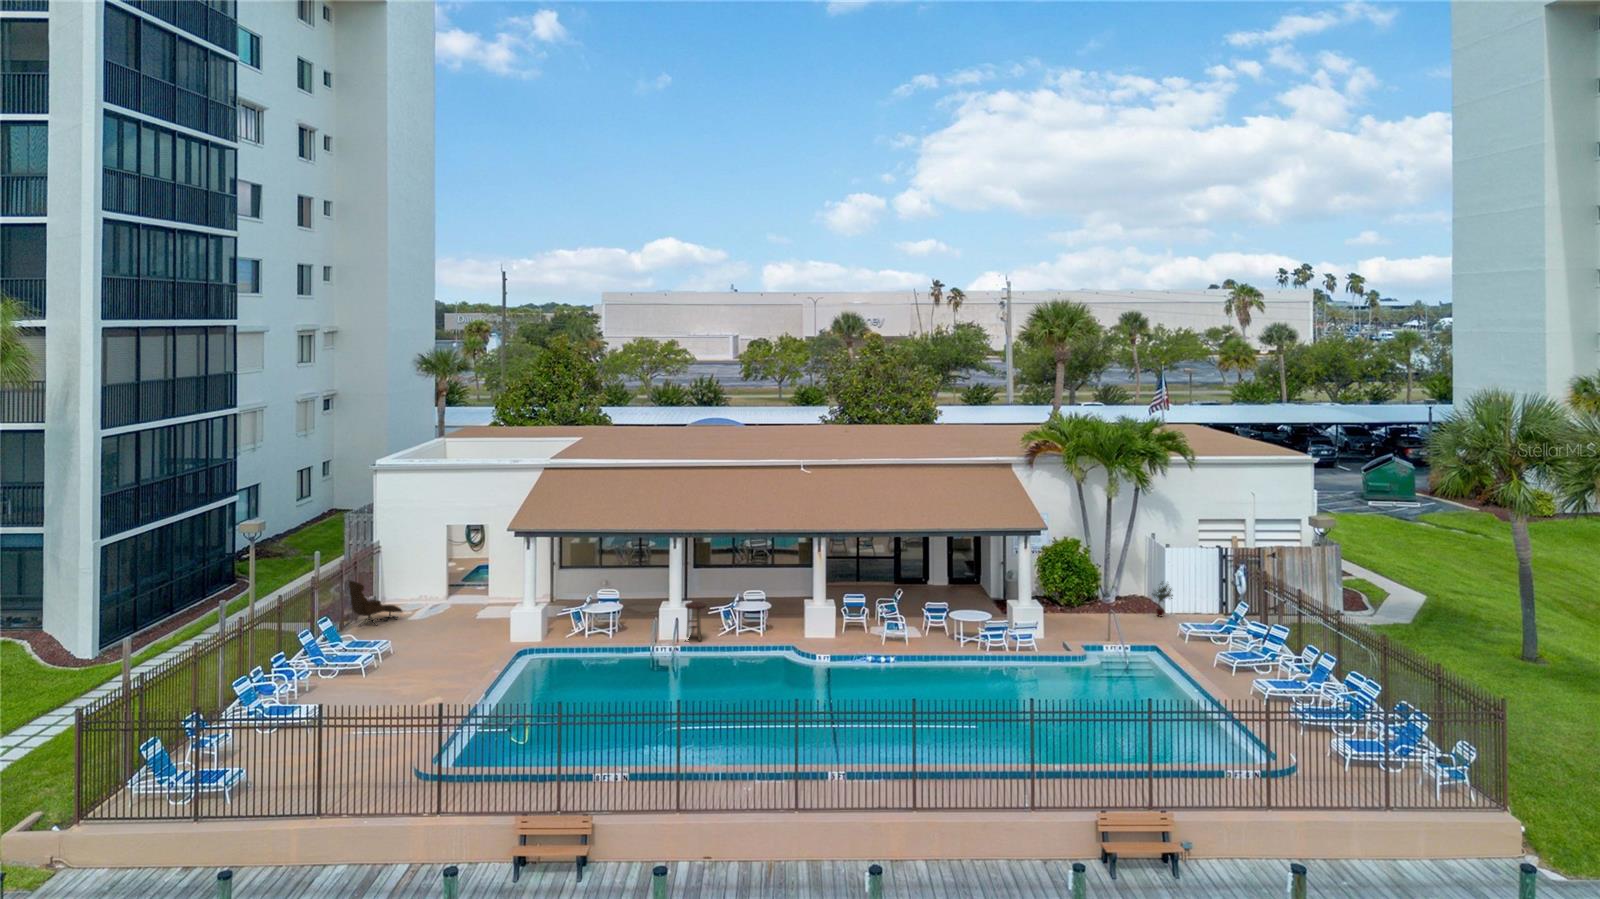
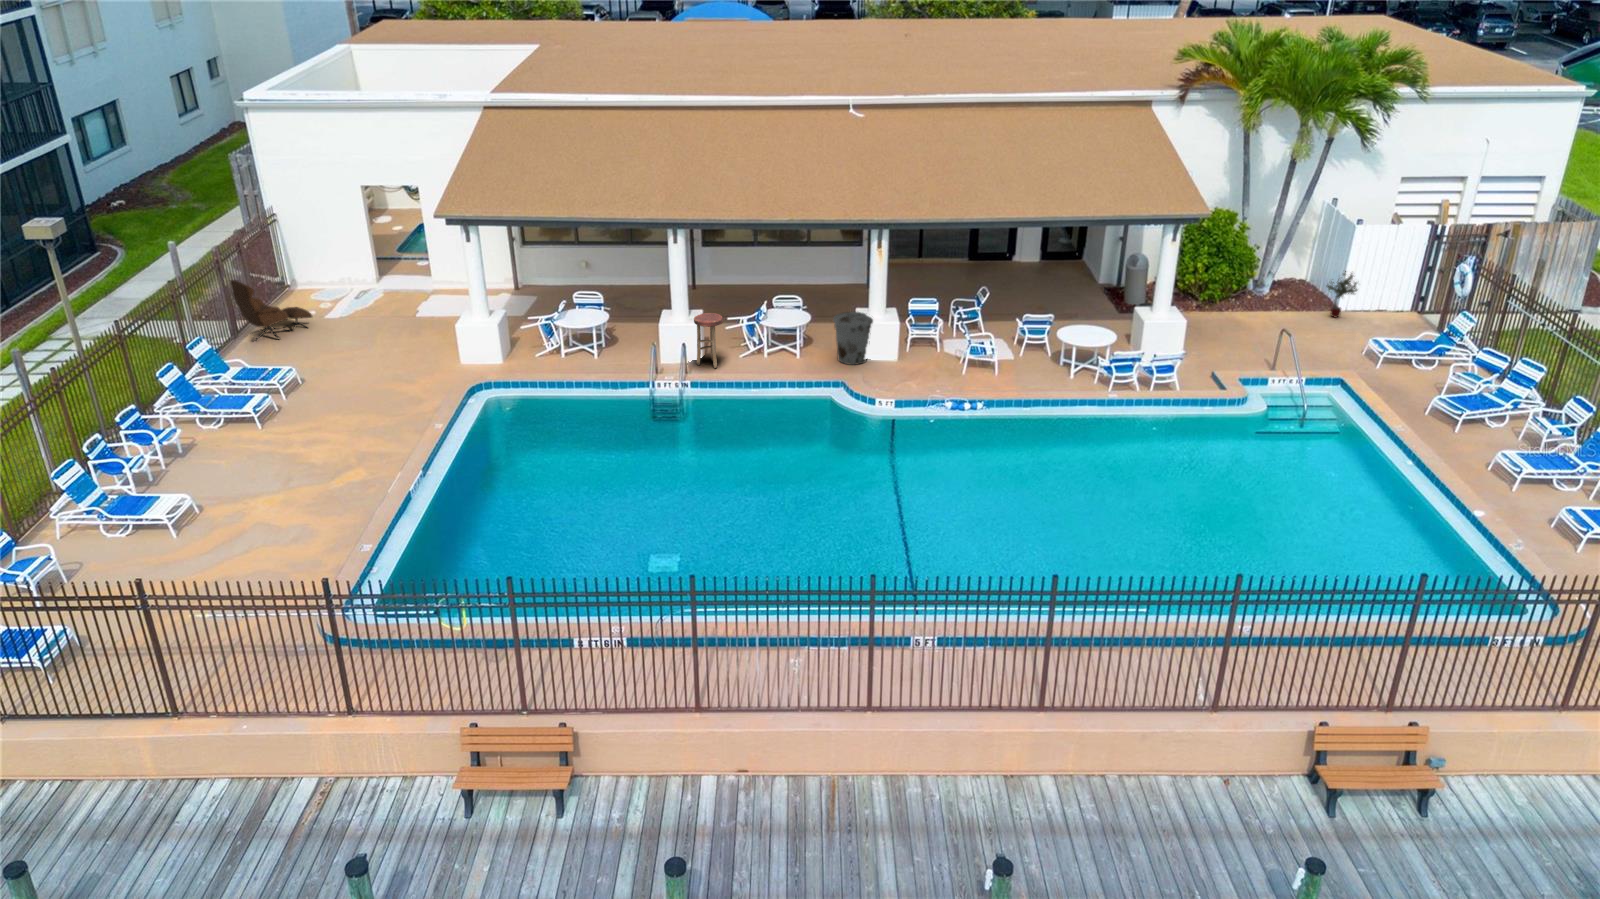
trash can: none [787,601,816,640] -> present [833,312,873,365]

